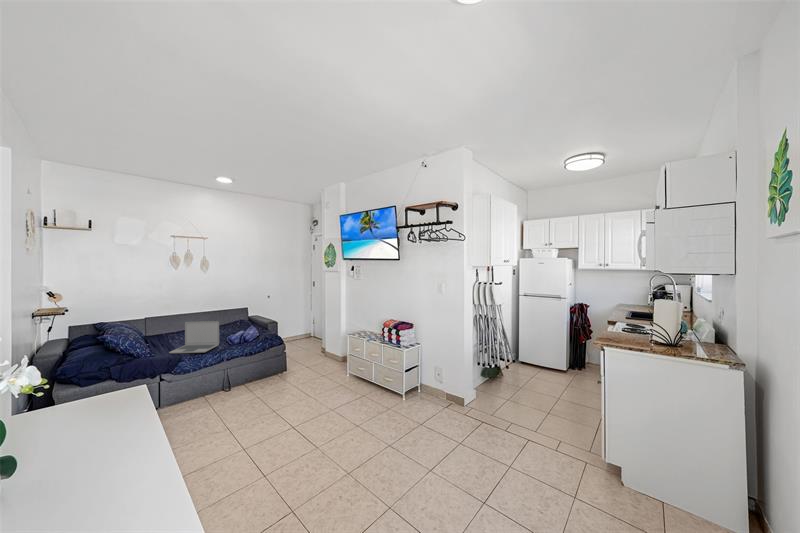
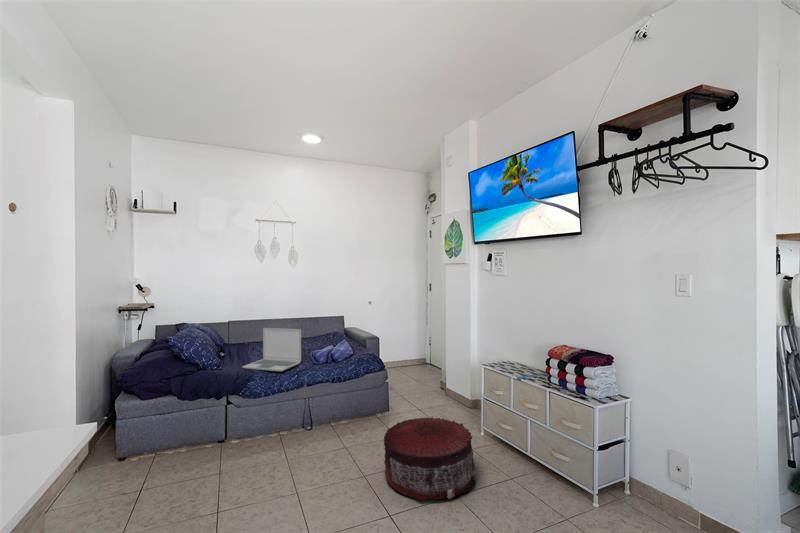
pouf: none [287,368,343,416] -> present [384,417,475,501]

